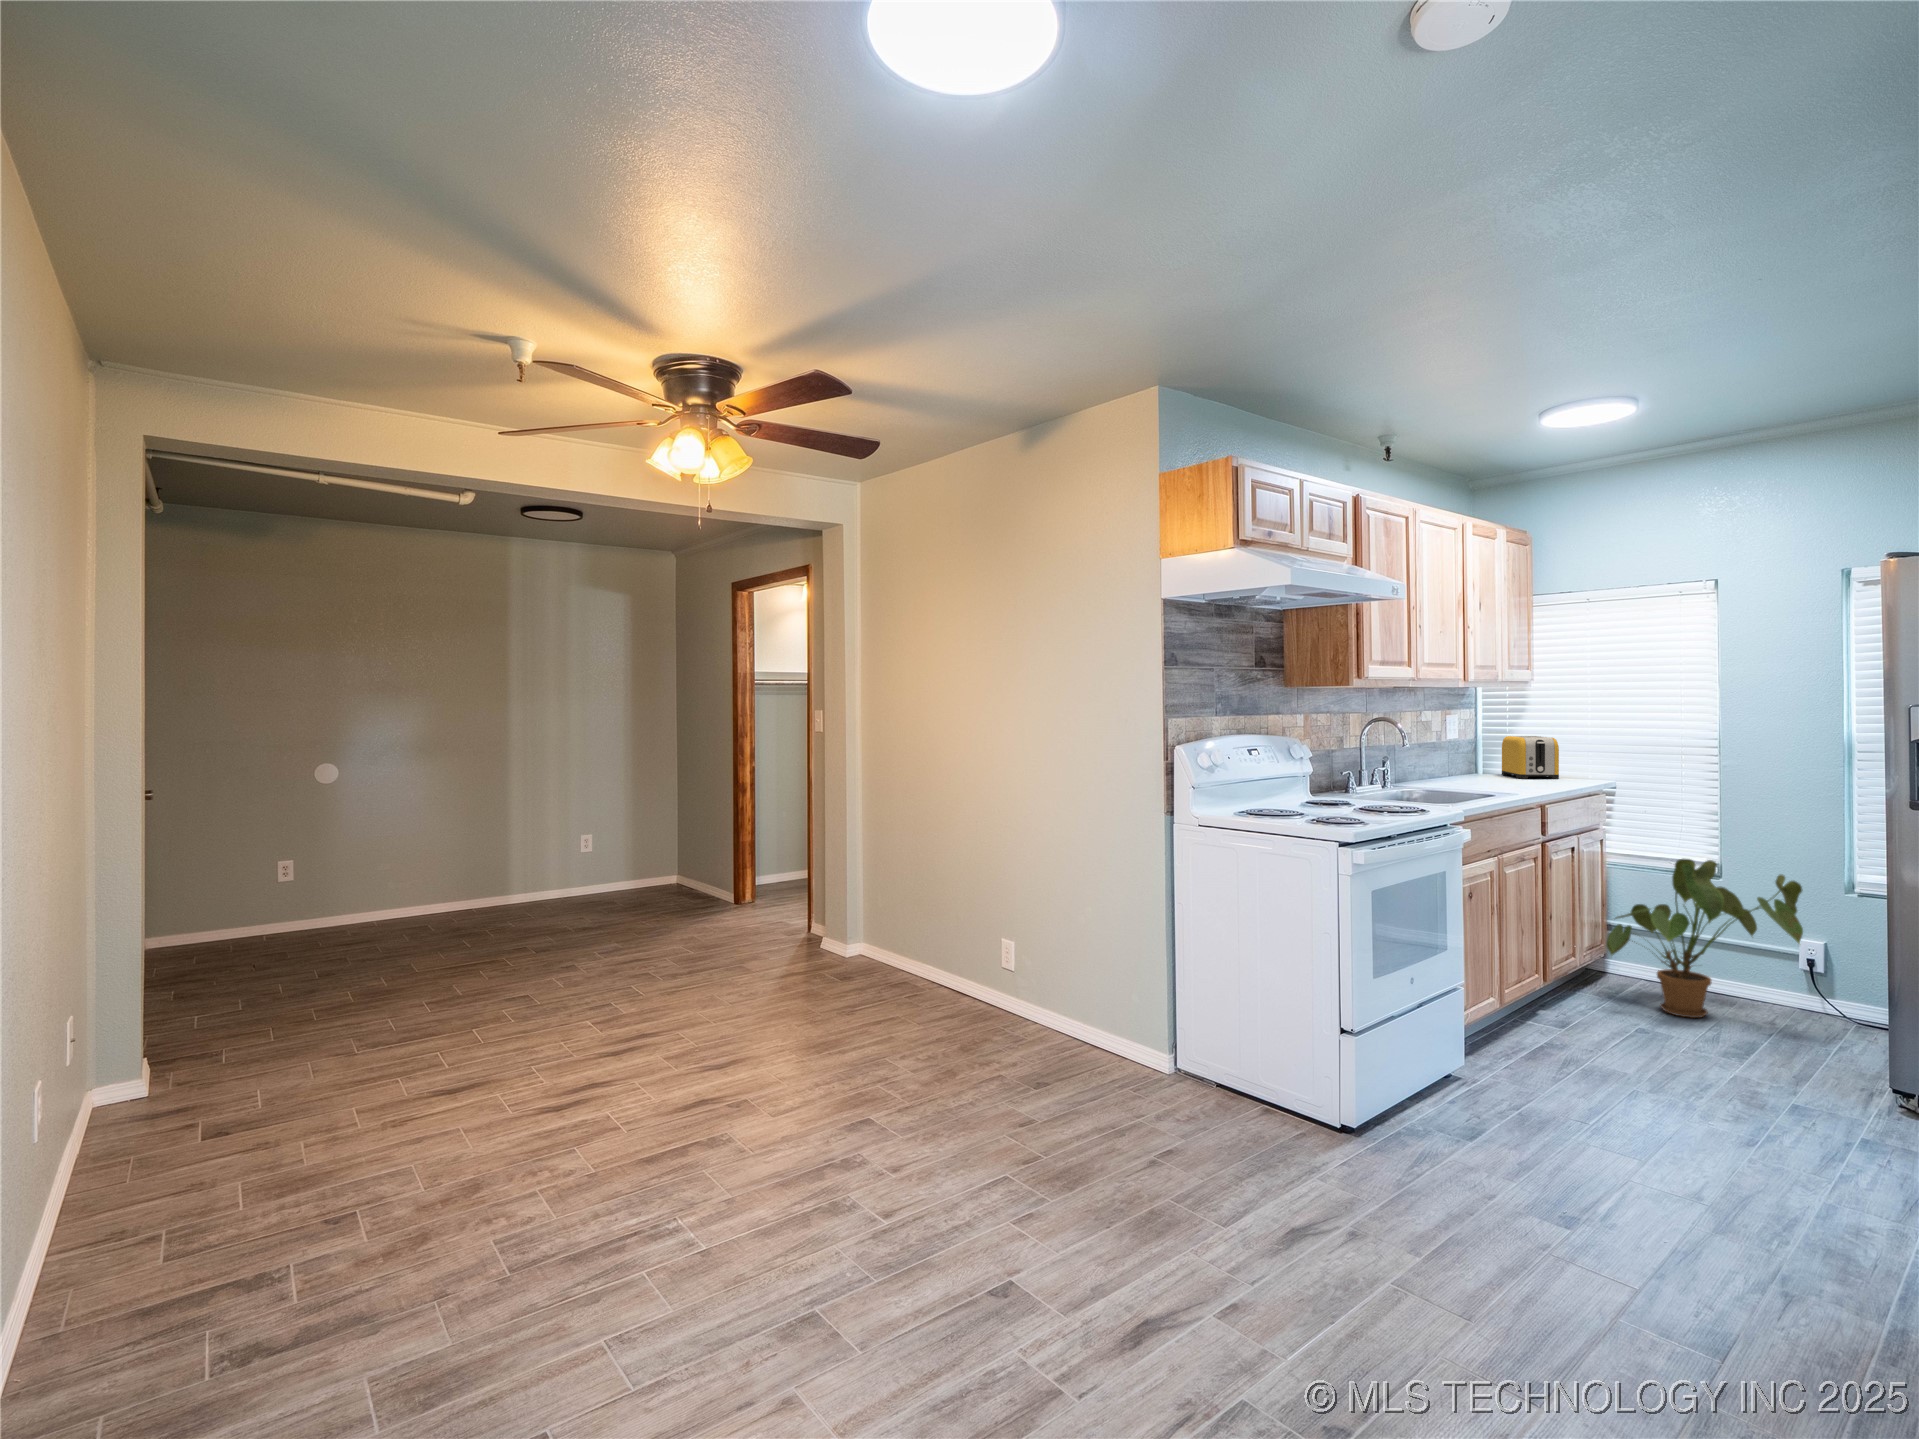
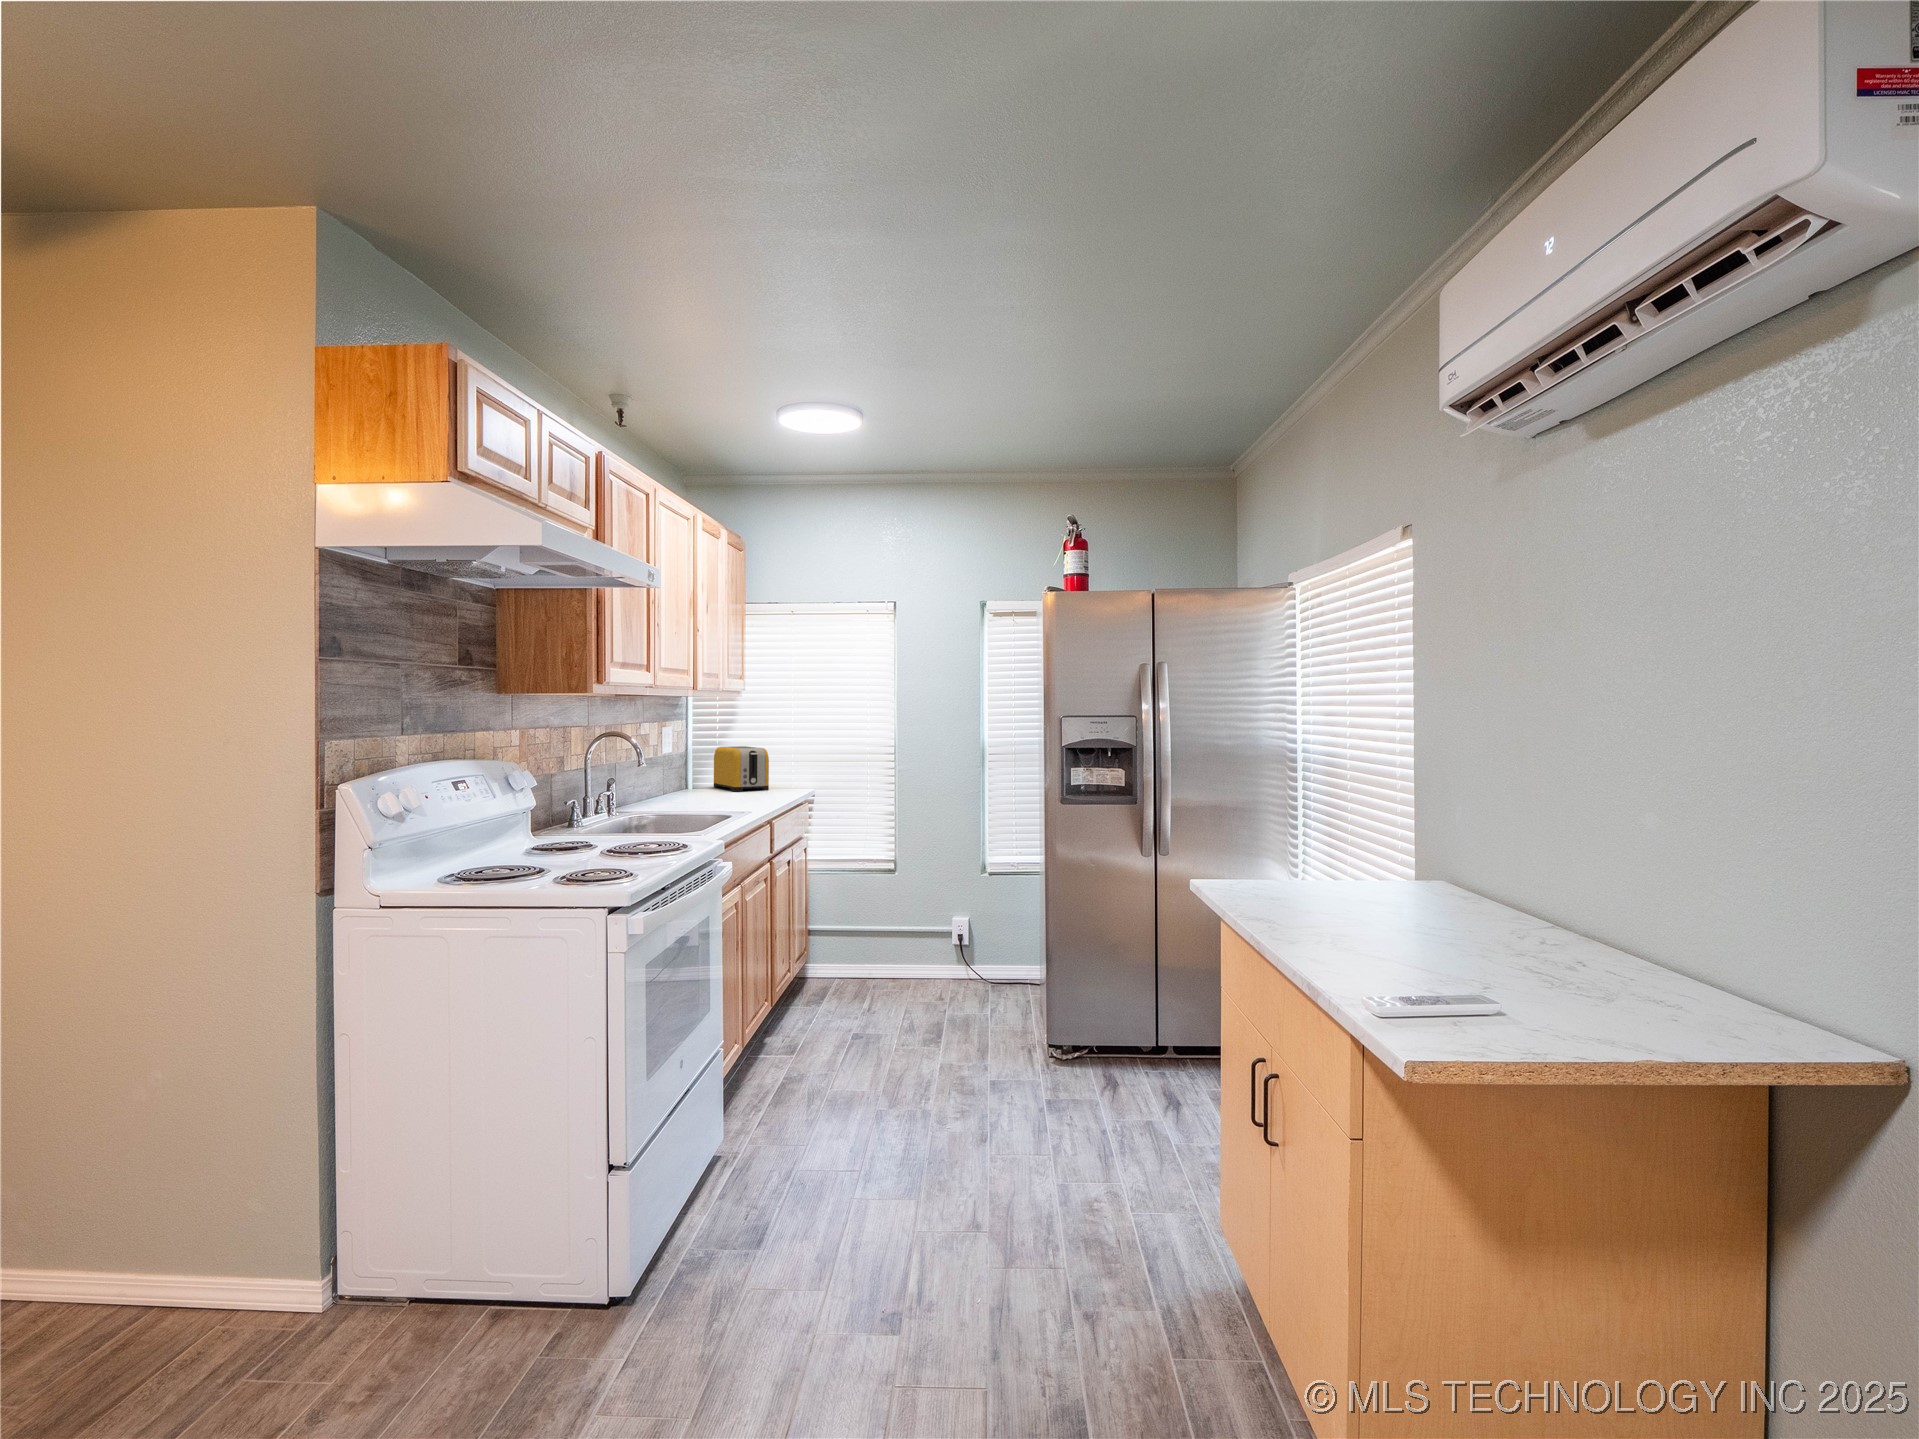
house plant: present [1606,859,1803,1018] -> none [818,860,966,1012]

